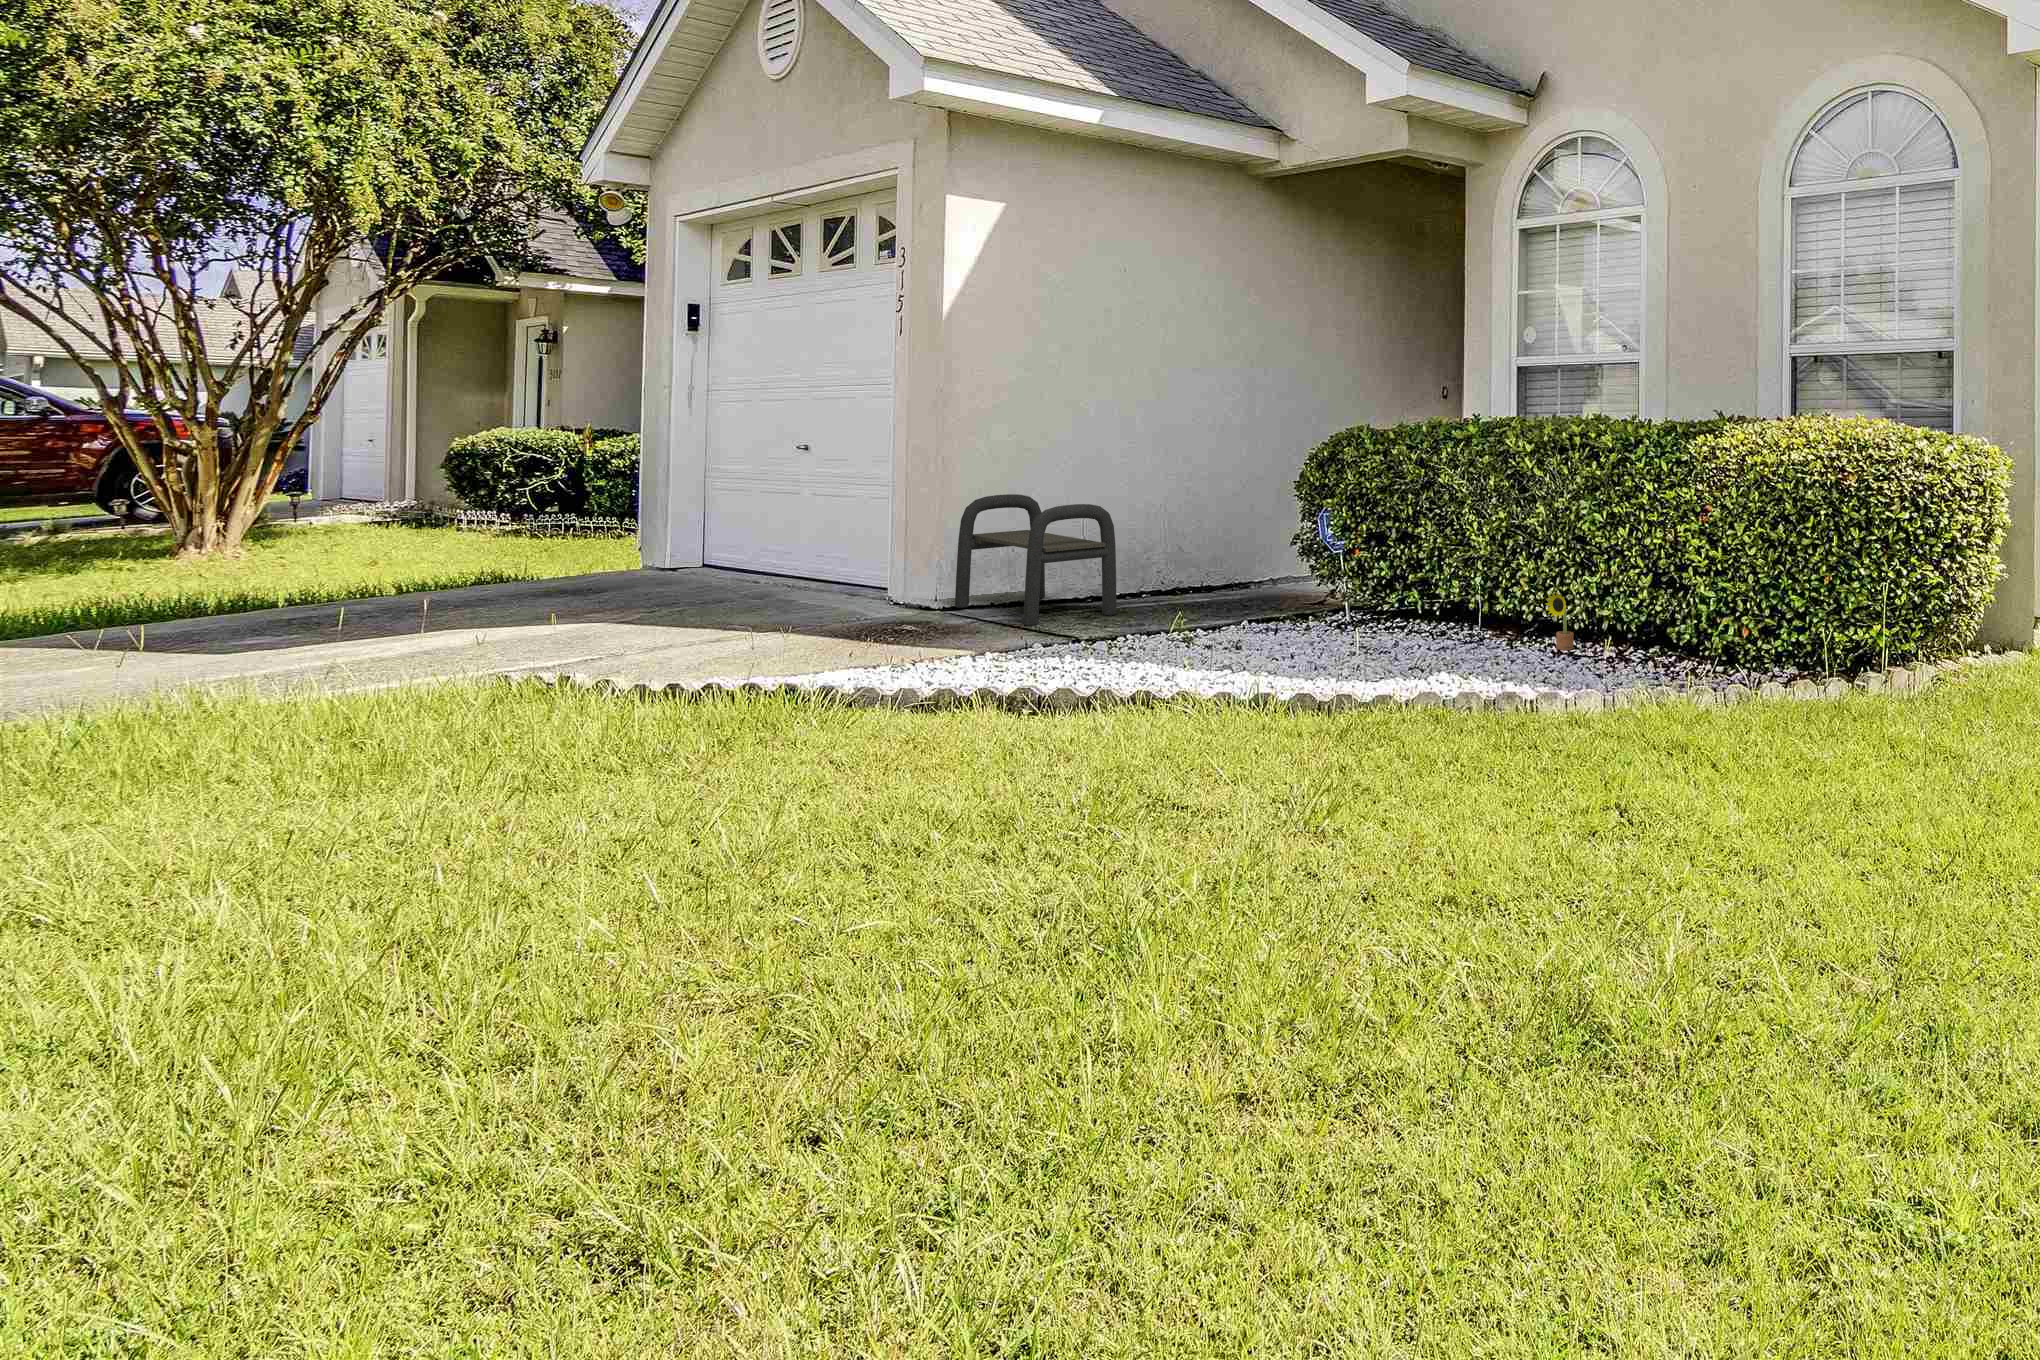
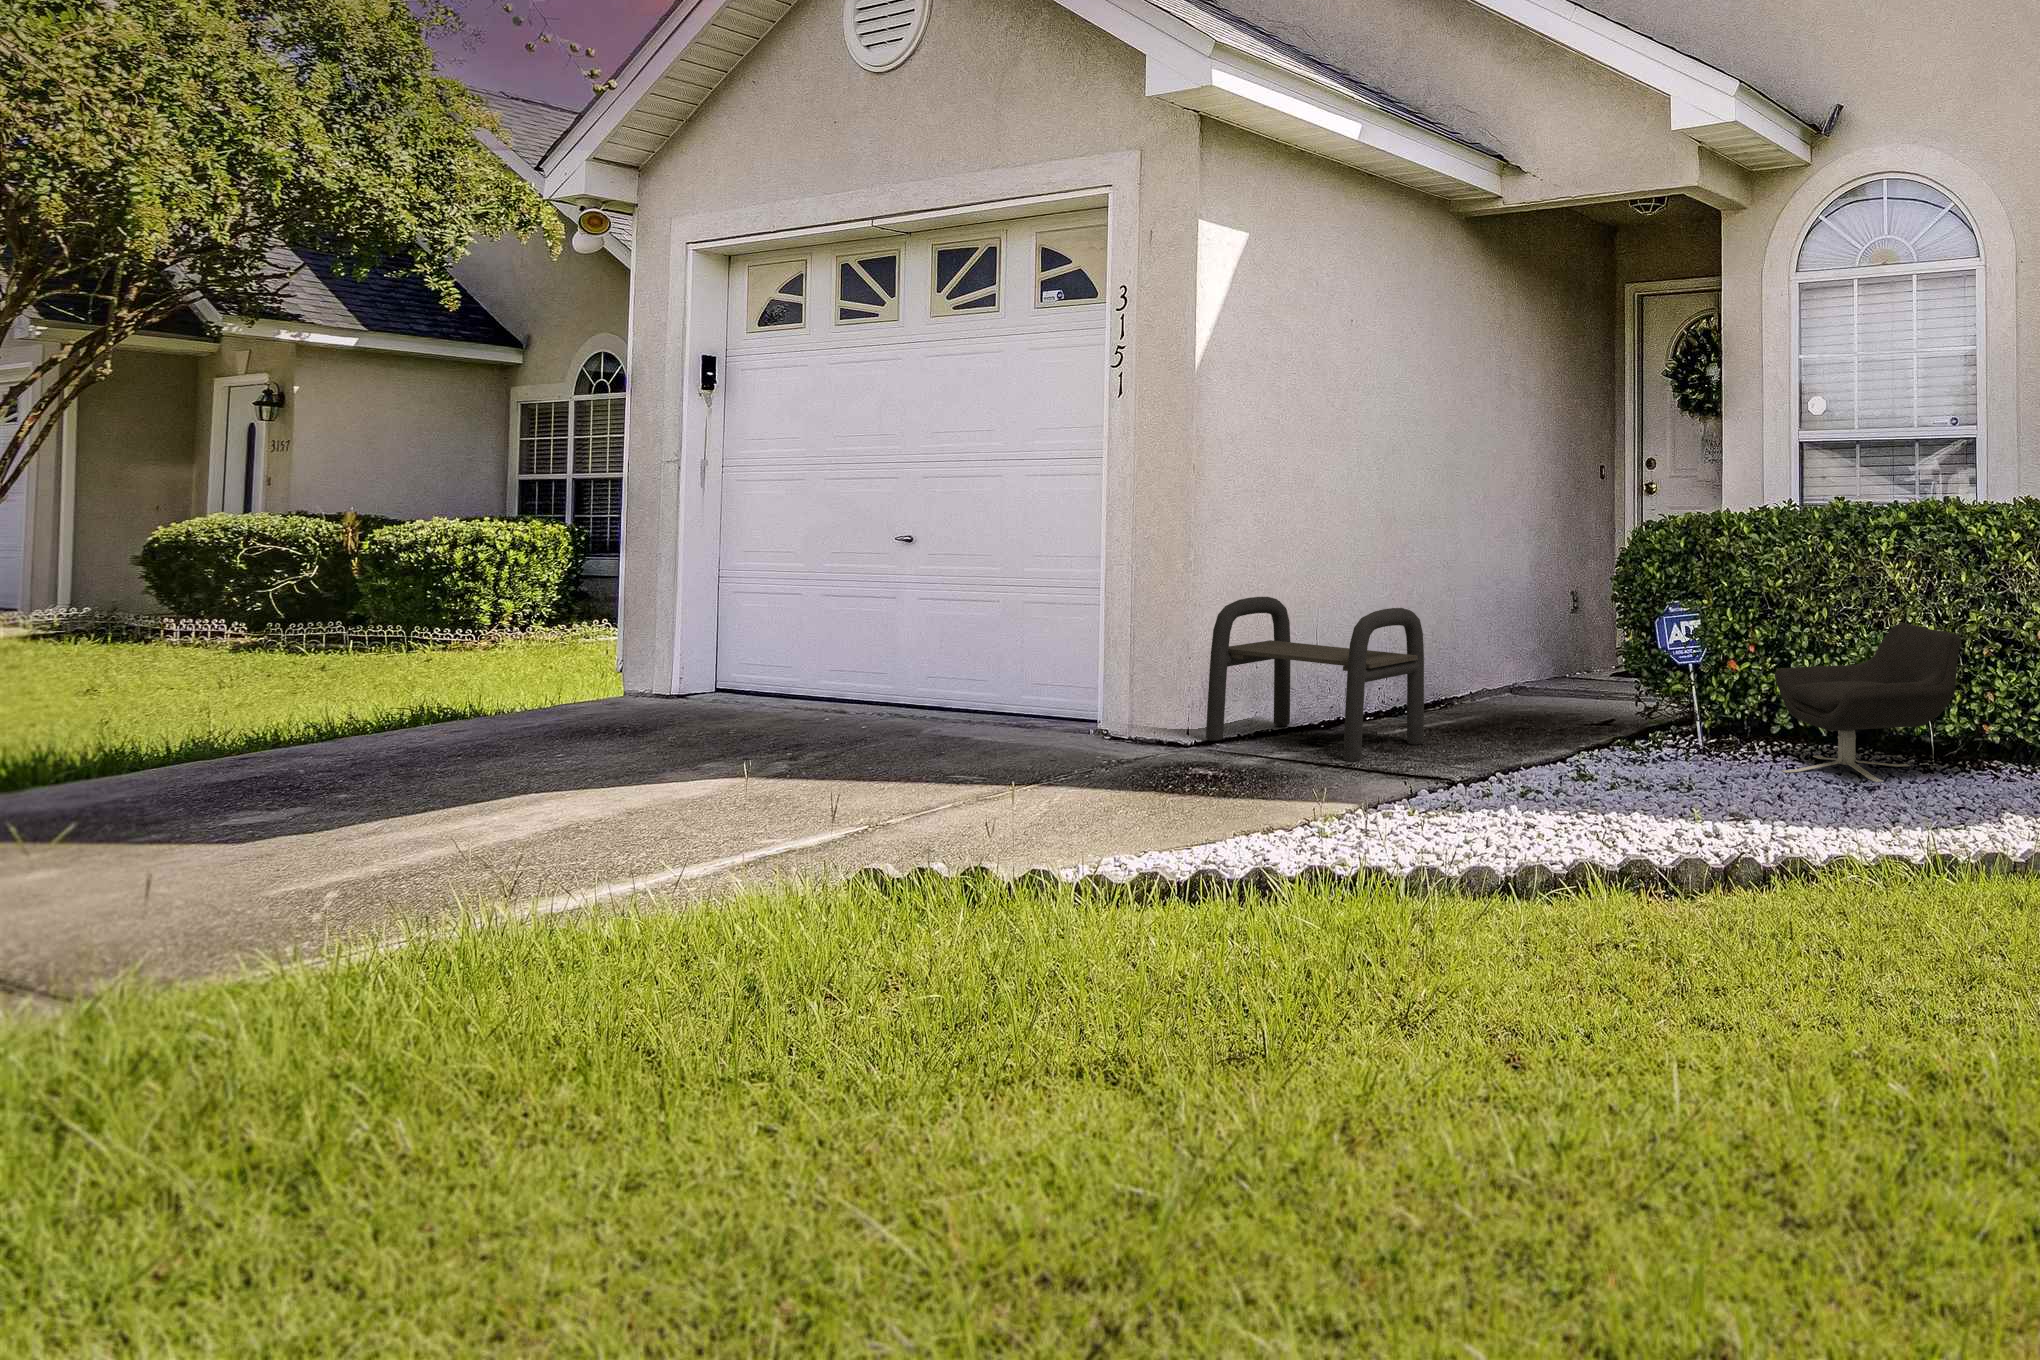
lounge chair: none [1352,522,1504,655] -> present [1775,623,1961,782]
decorative plant: present [1546,593,1574,650] -> none [1996,702,2030,769]

